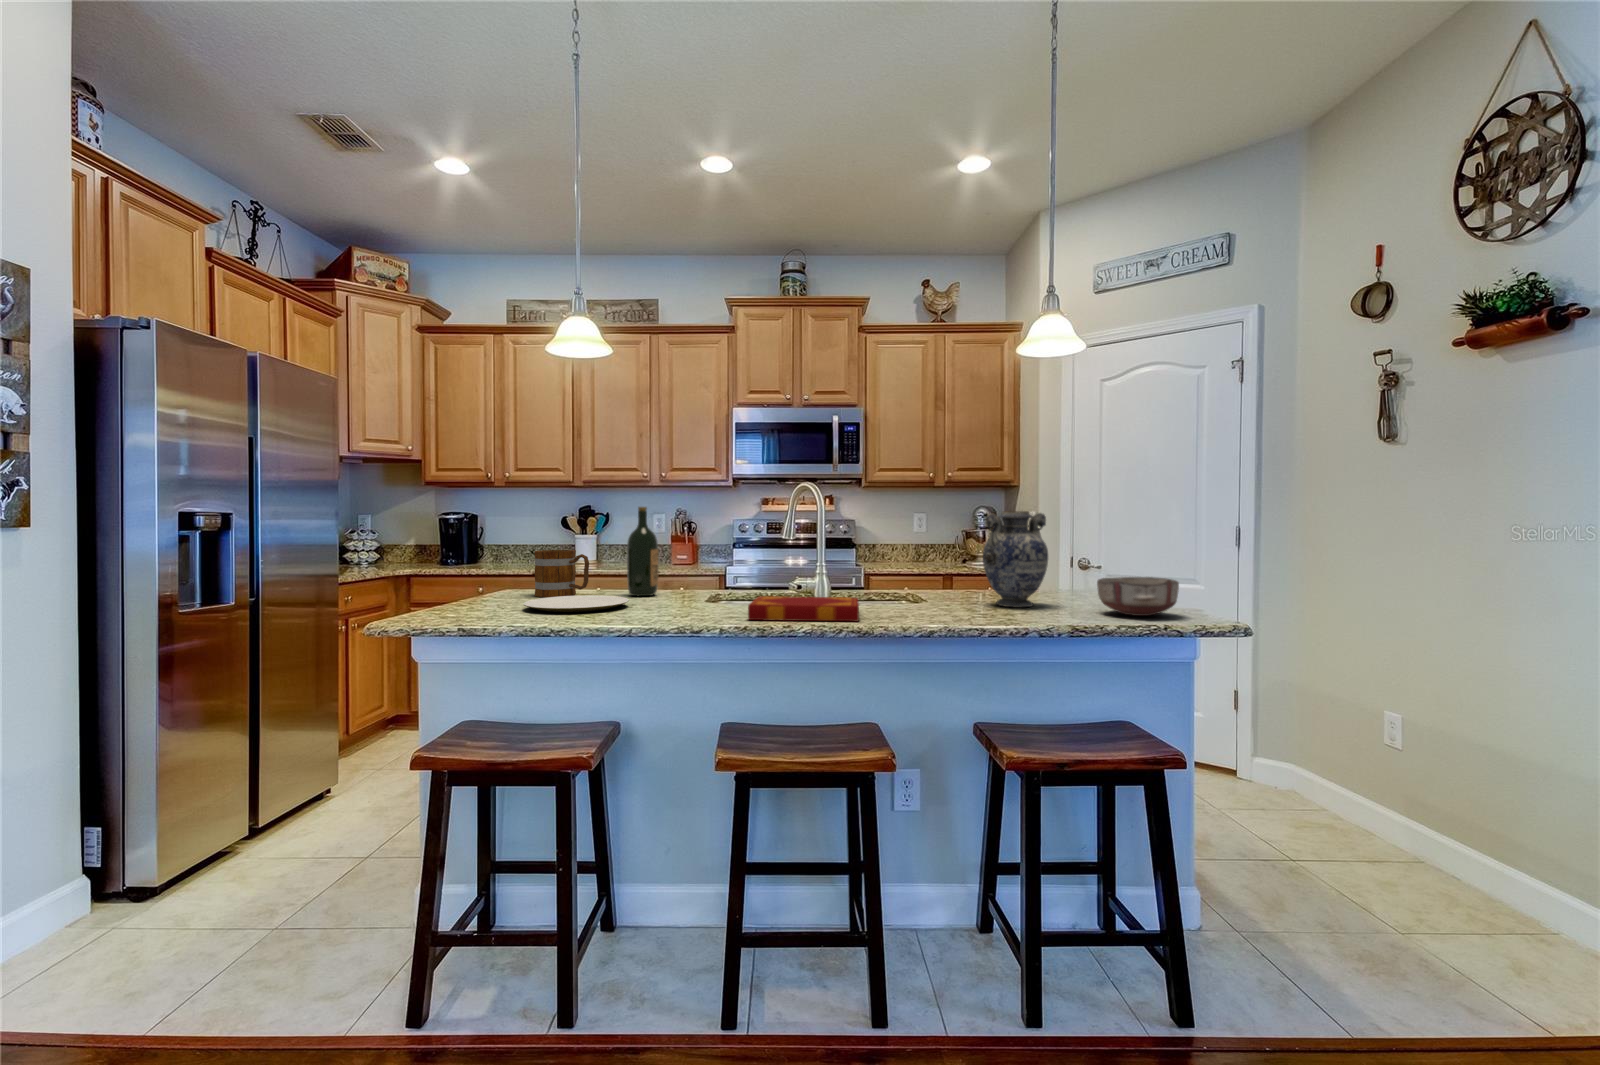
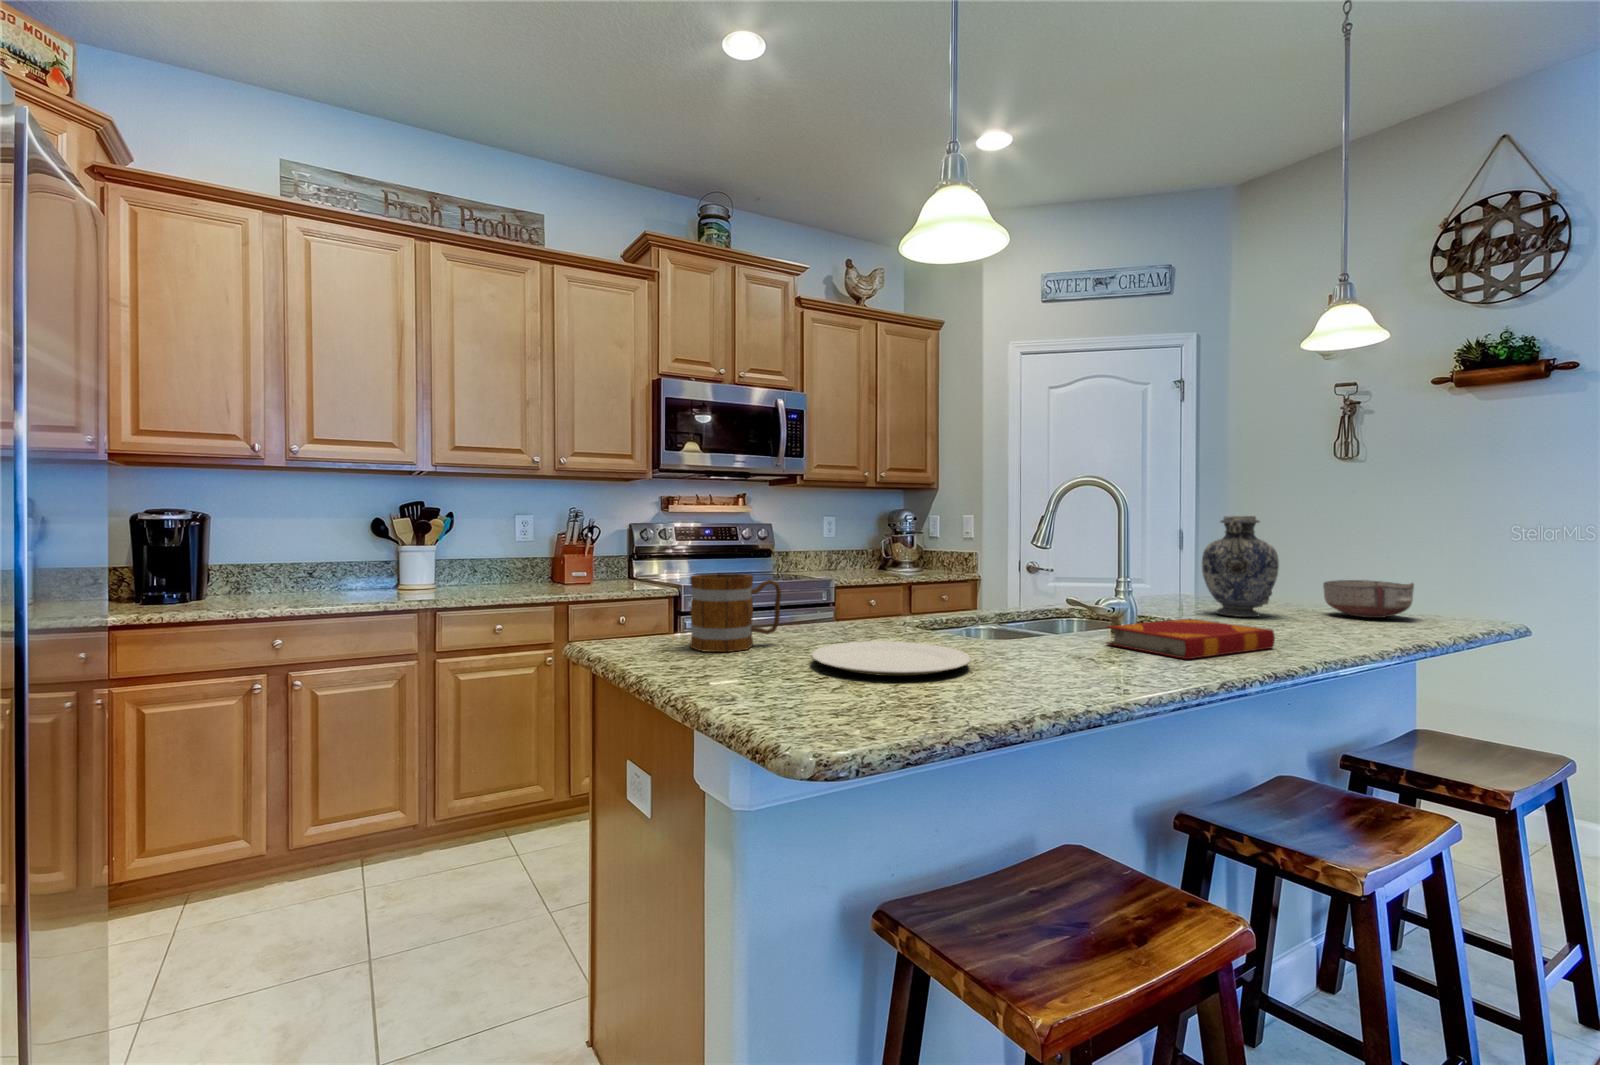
wine bottle: present [627,507,658,596] -> none [818,507,862,638]

